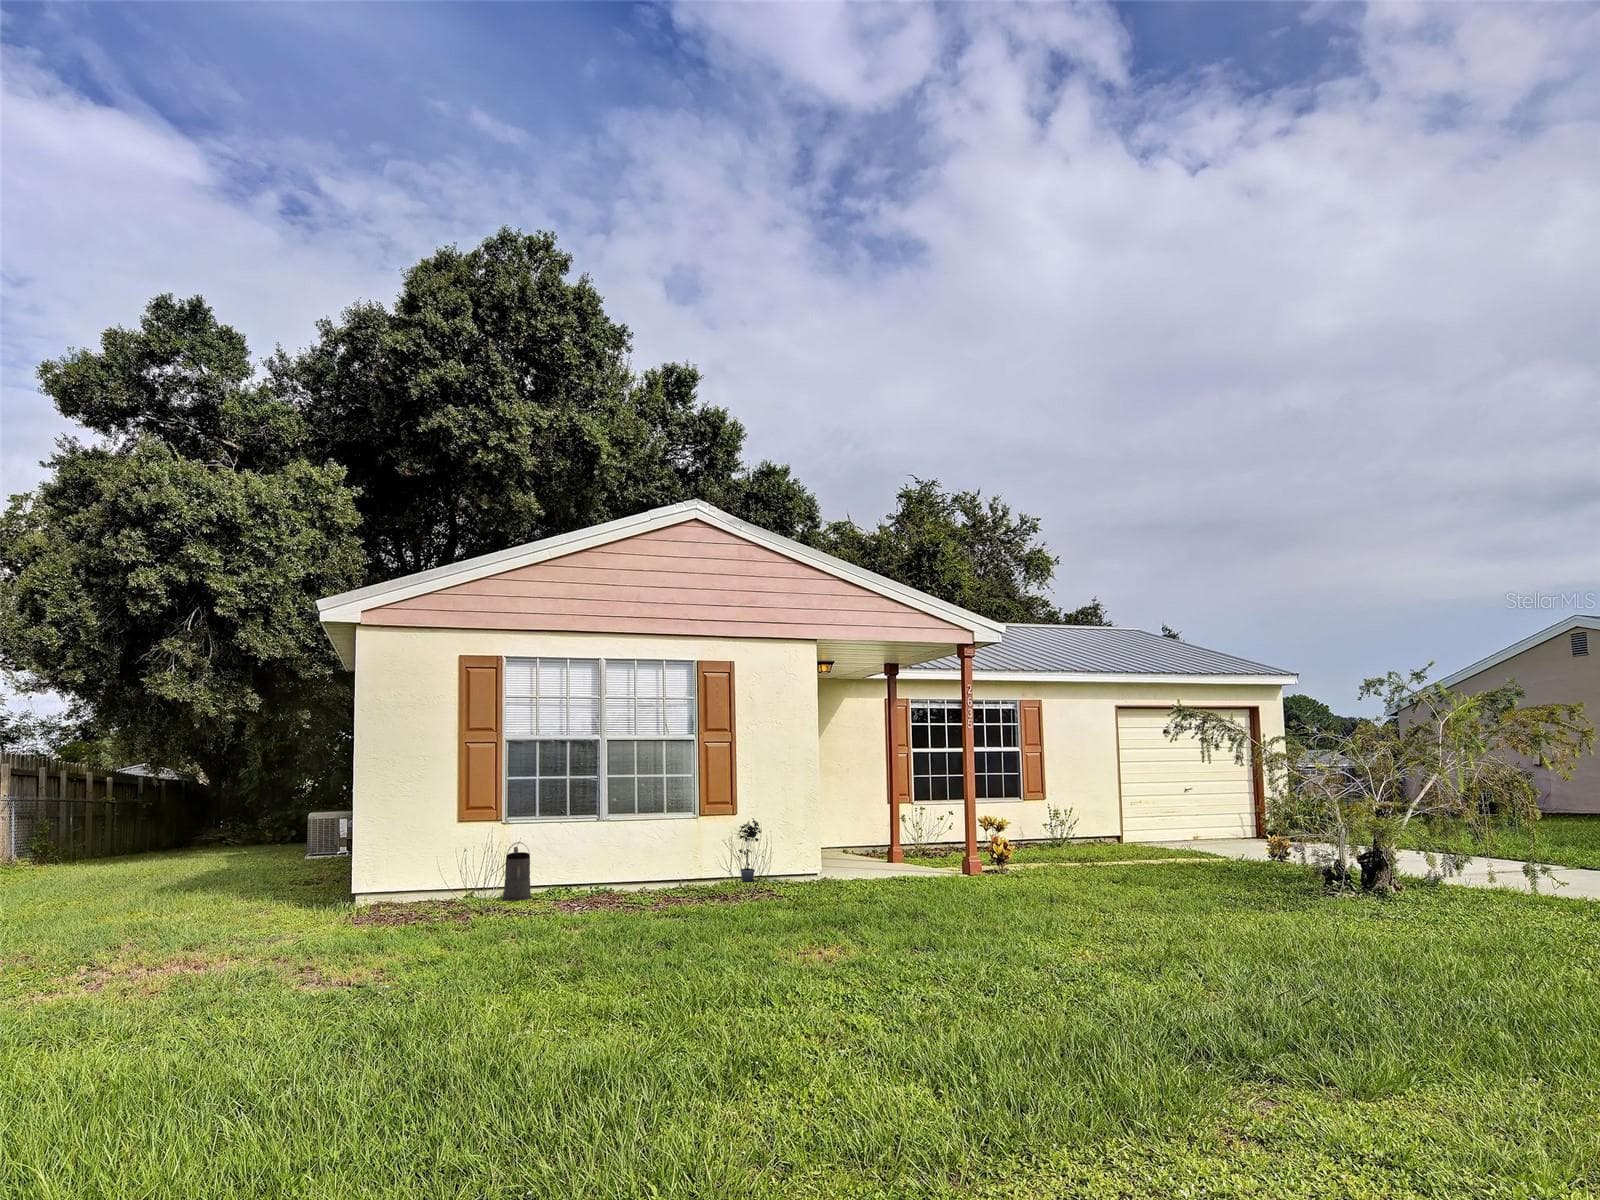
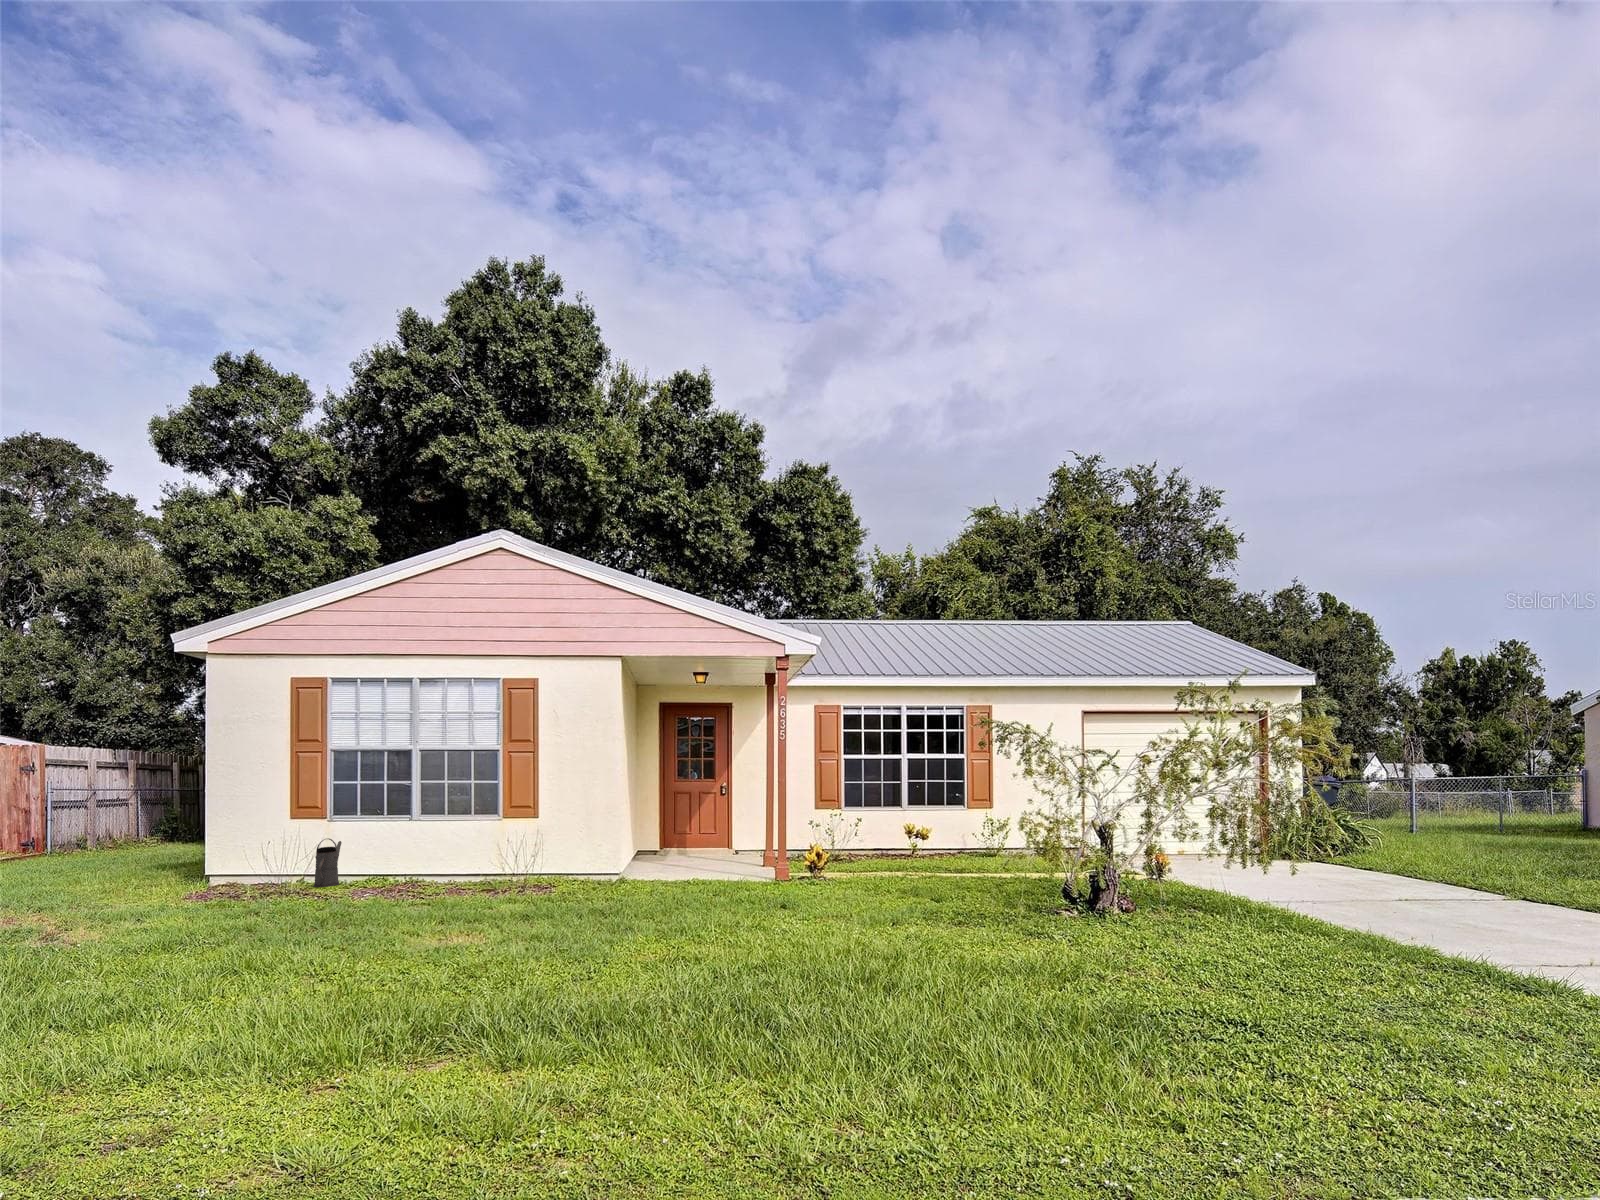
potted plant: present [737,818,761,881] -> none [528,816,553,873]

